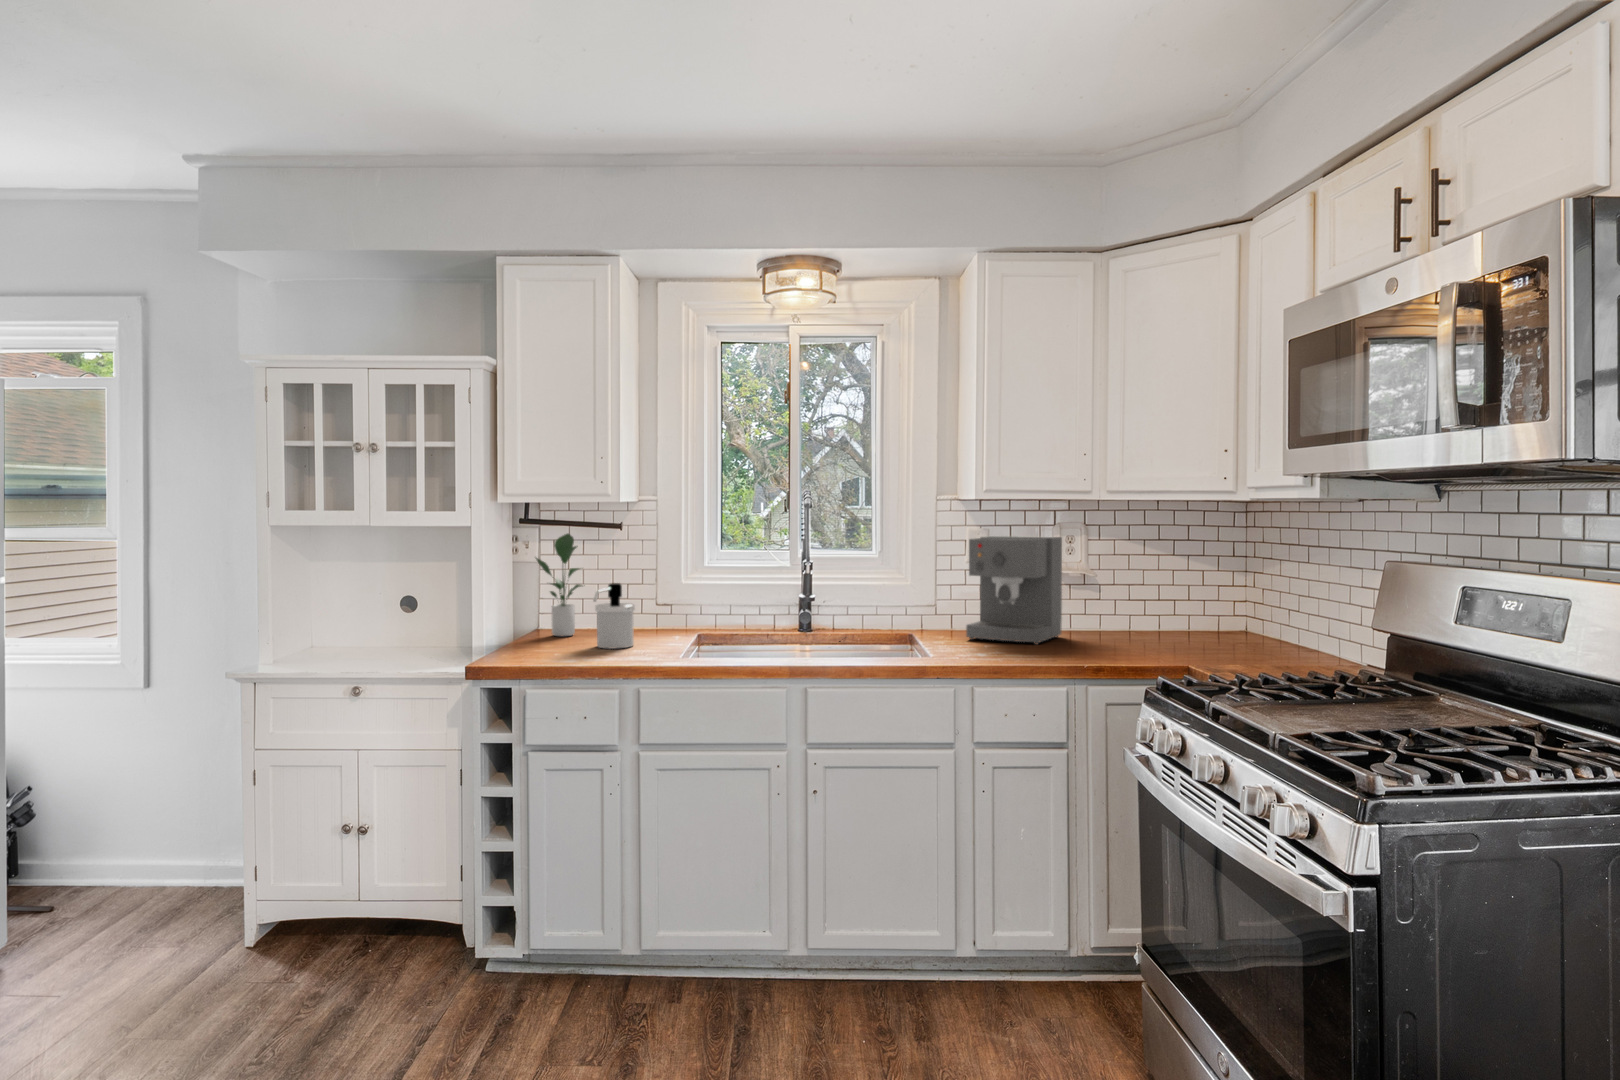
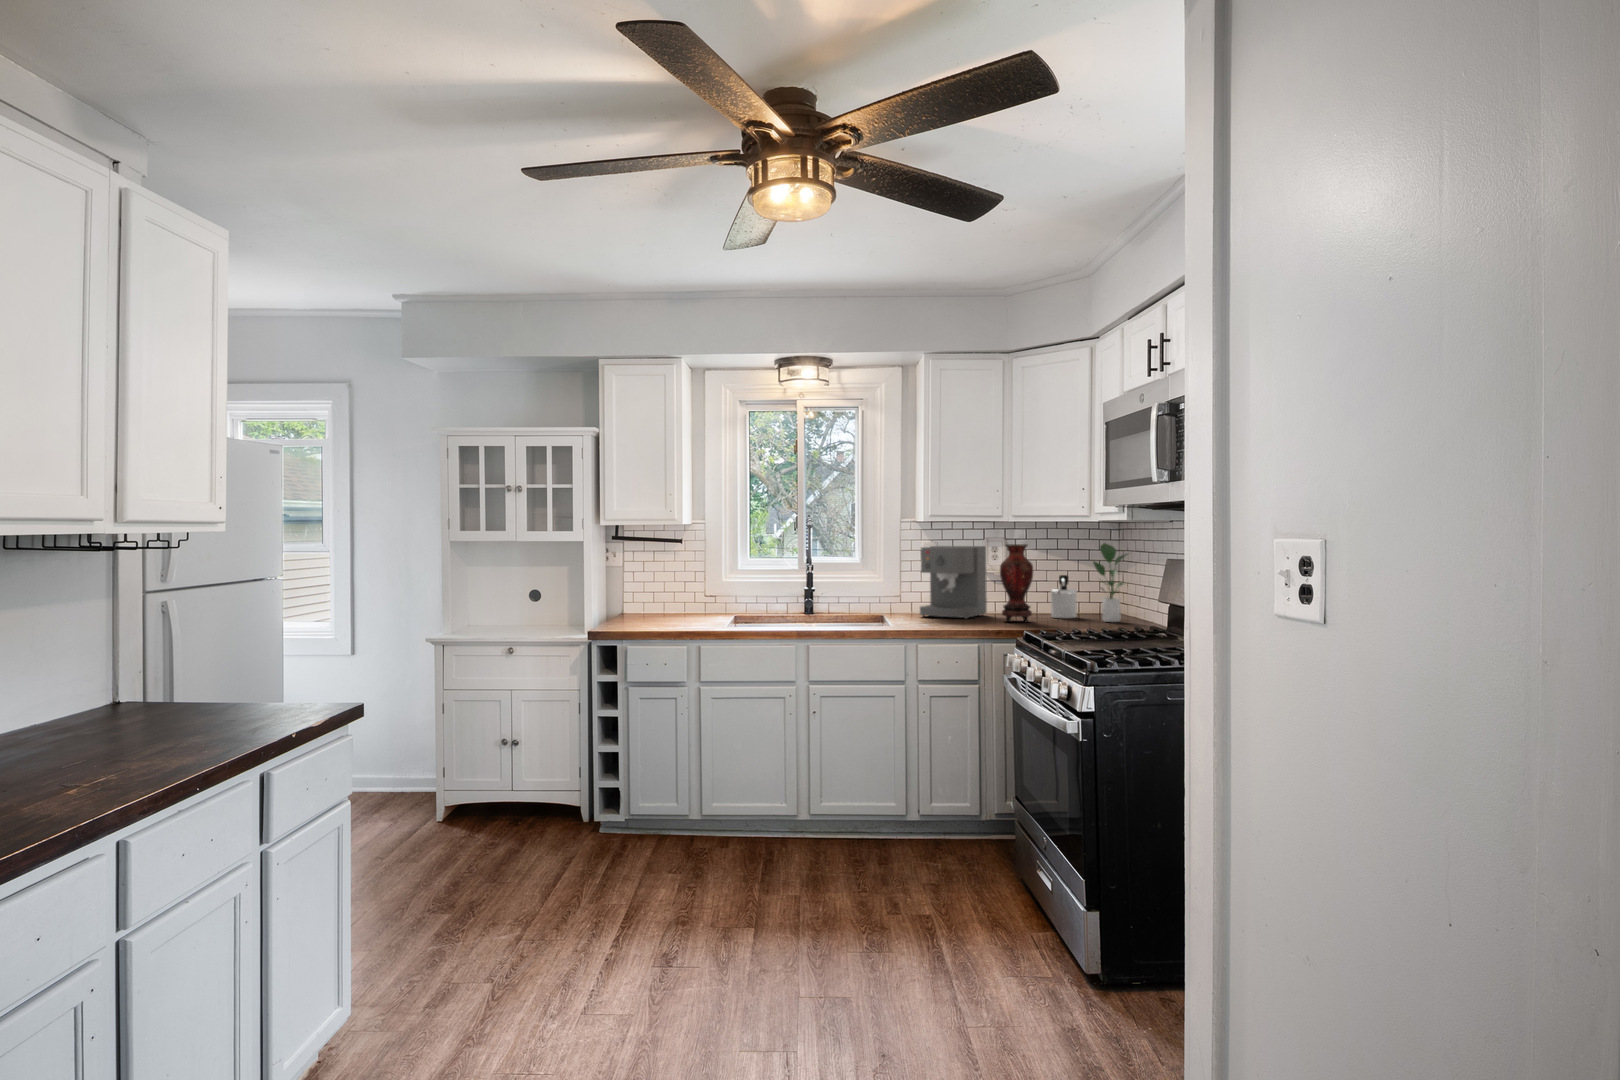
potted plant: present [536,534,582,636] -> present [1093,543,1127,622]
vase: none [1093,535,1144,653] -> present [1000,544,1033,622]
soap dispenser: present [593,583,635,649] -> present [1050,575,1077,618]

